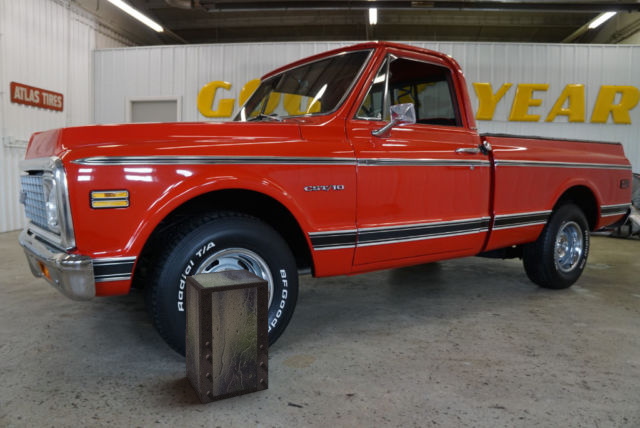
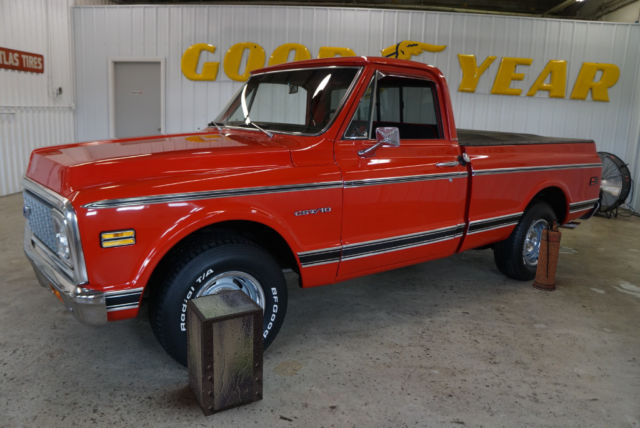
fire extinguisher: none [568,218,596,298] -> present [532,219,562,291]

